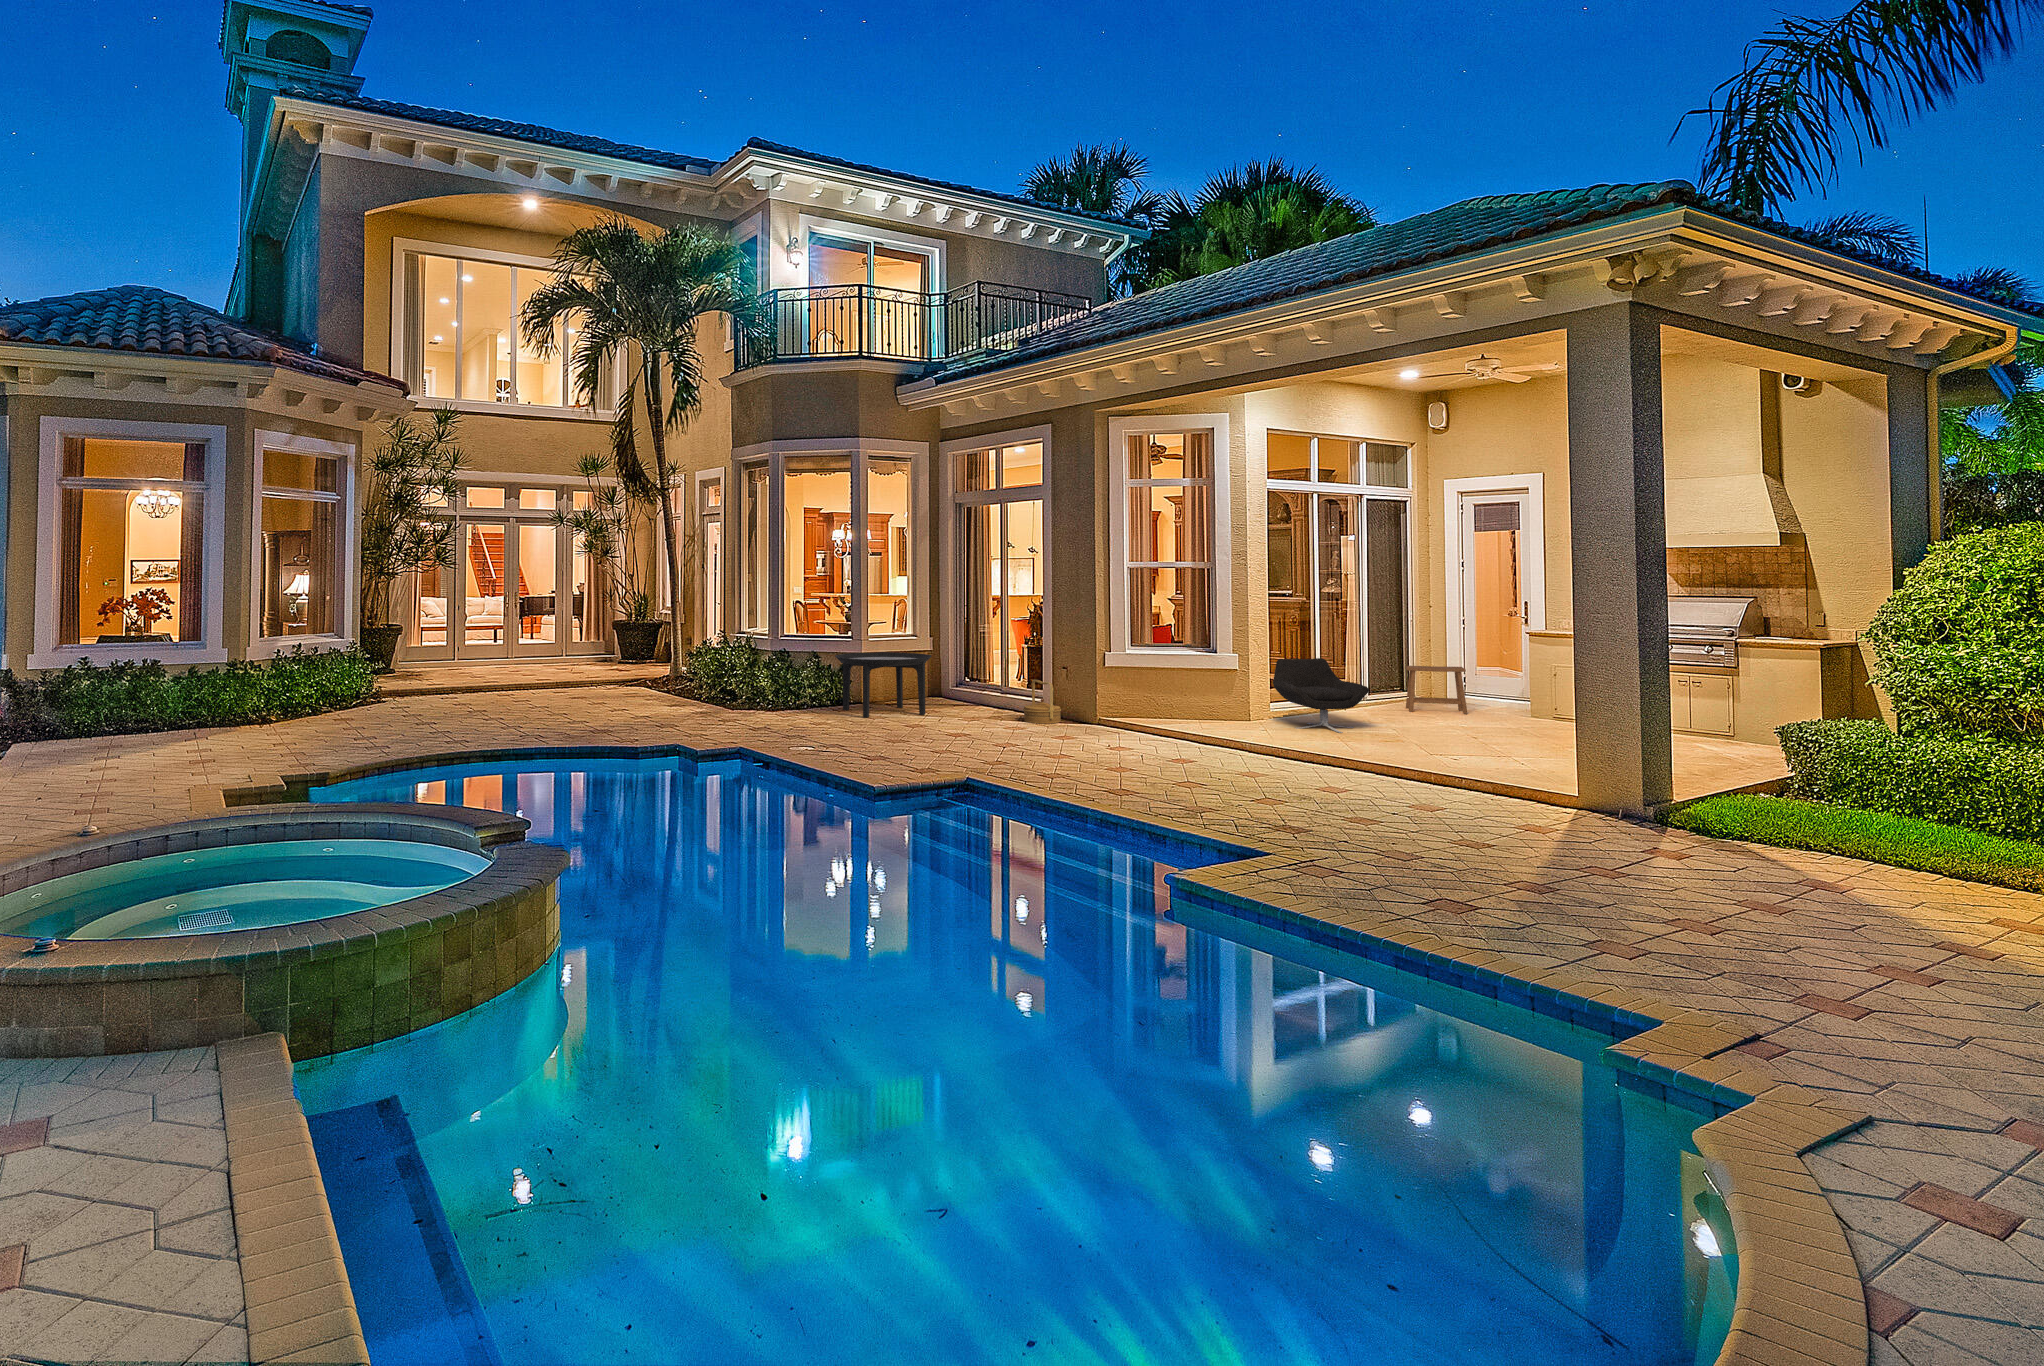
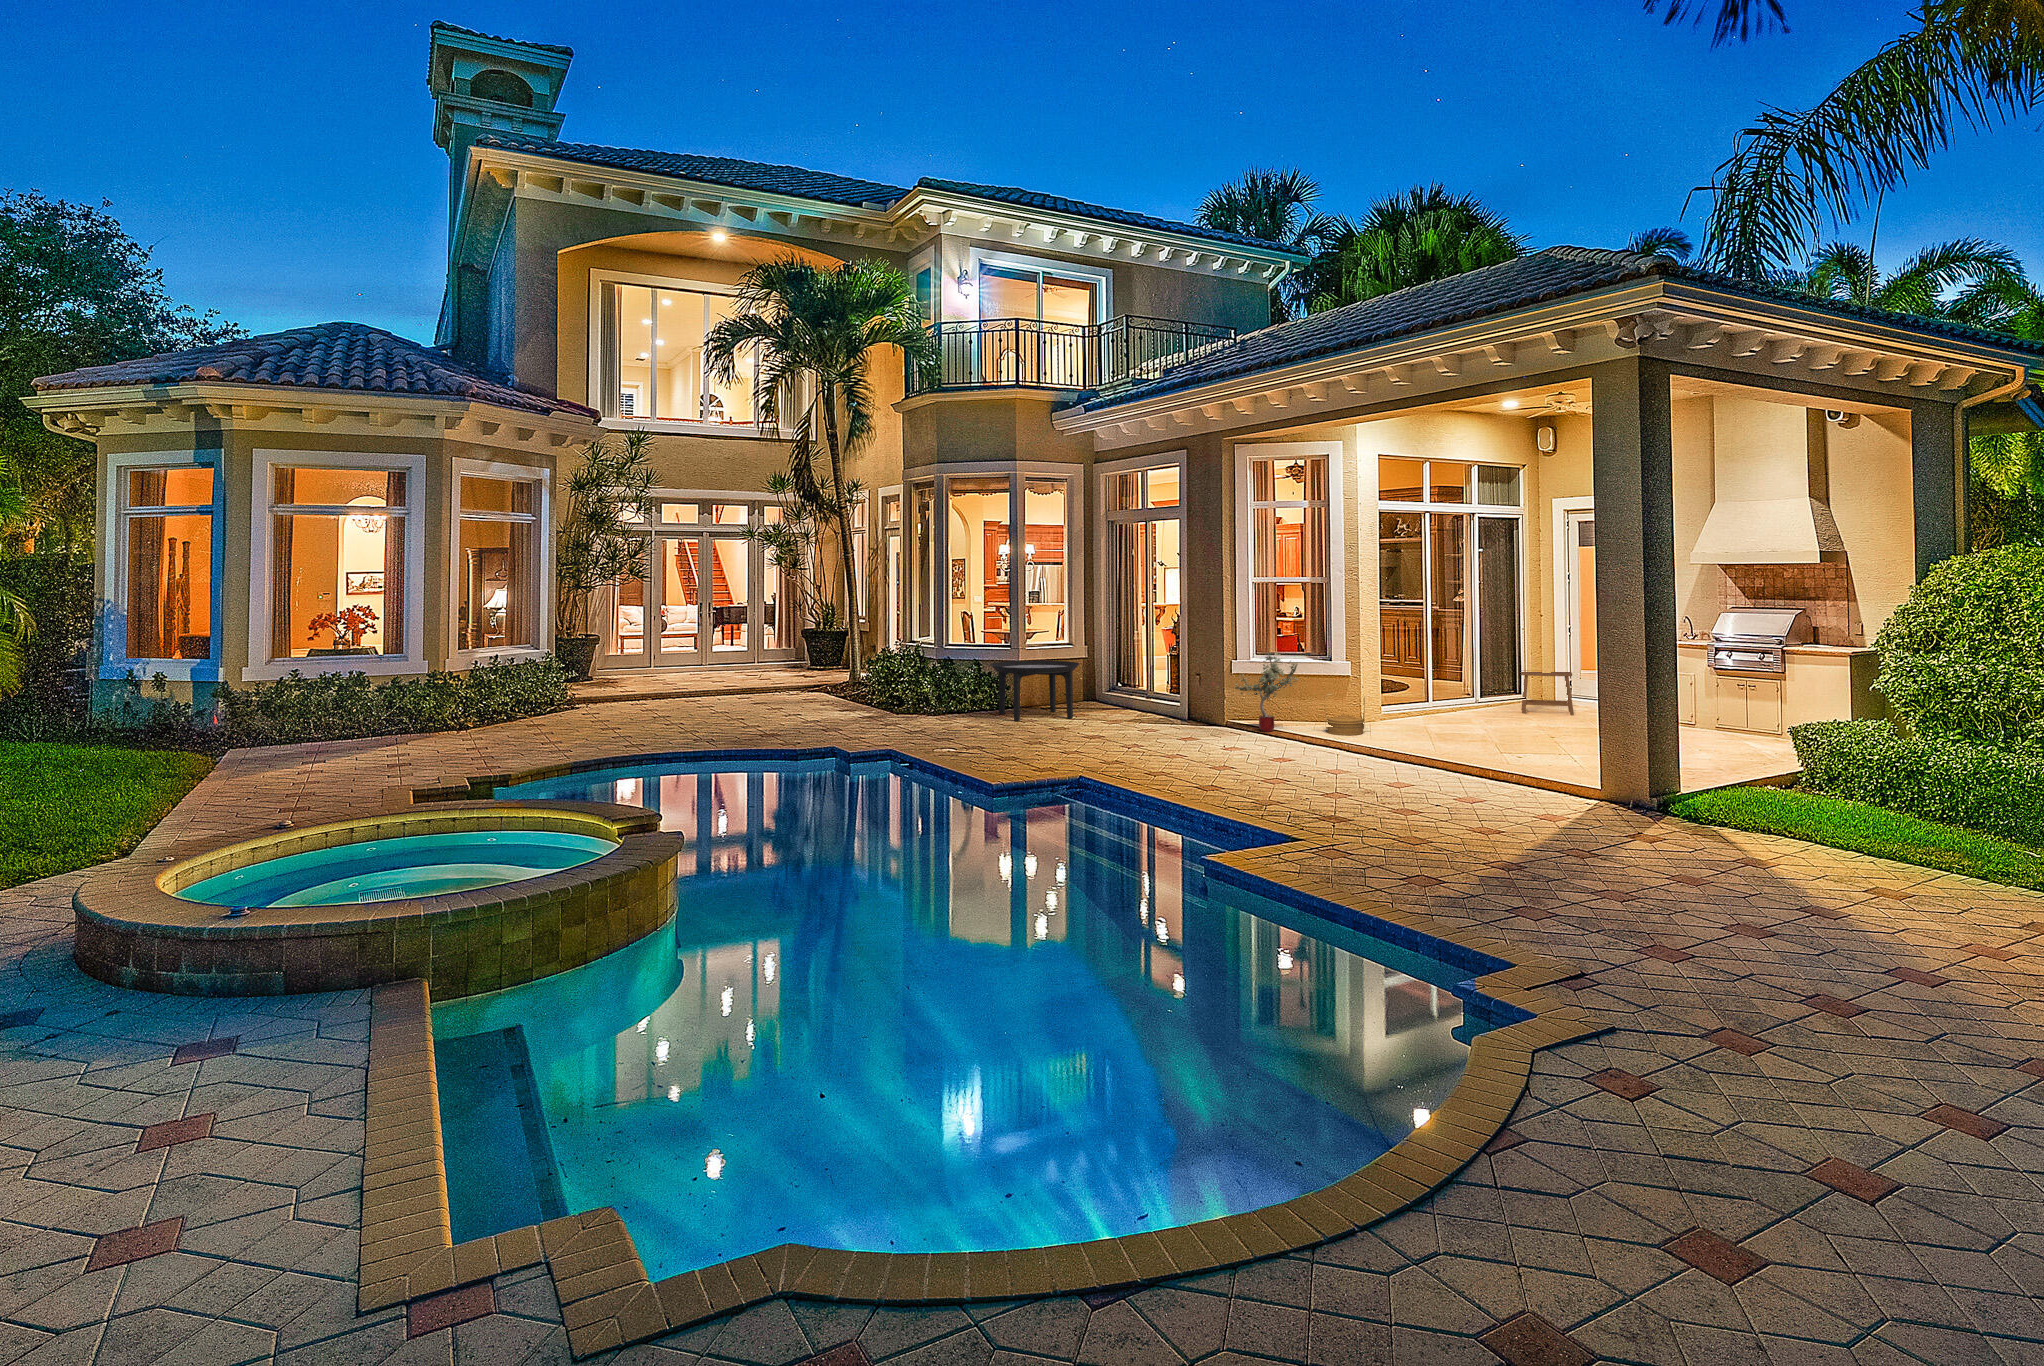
potted tree: none [1108,643,1181,730] -> present [1235,652,1298,732]
lounge chair: present [1273,658,1369,733] -> none [1388,665,1471,733]
woven basket: present [1023,680,1061,724] -> present [1324,693,1365,735]

